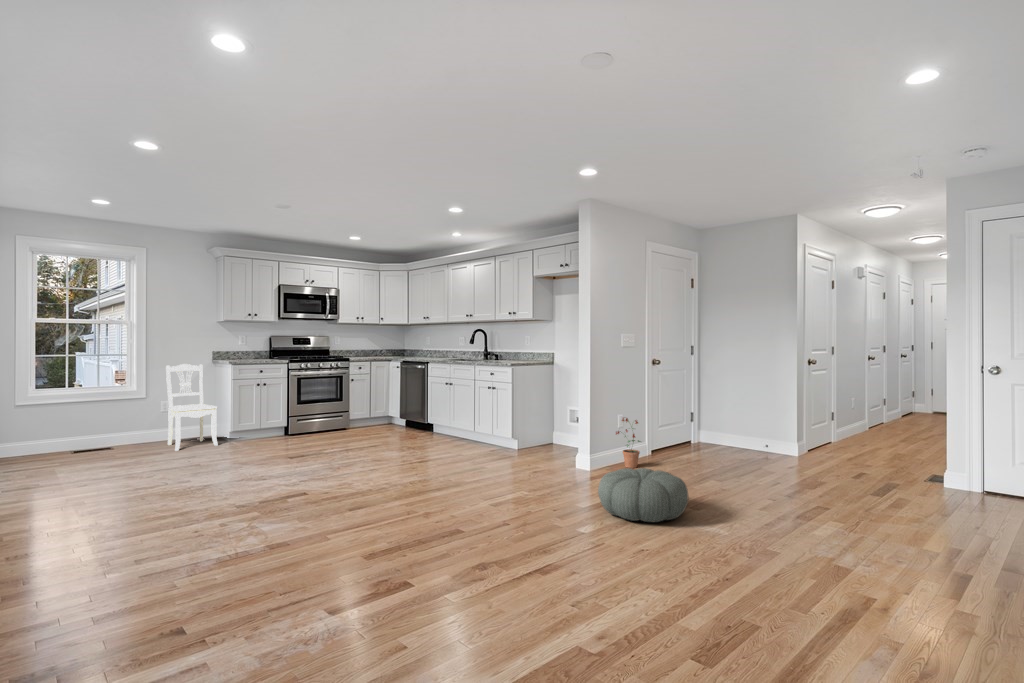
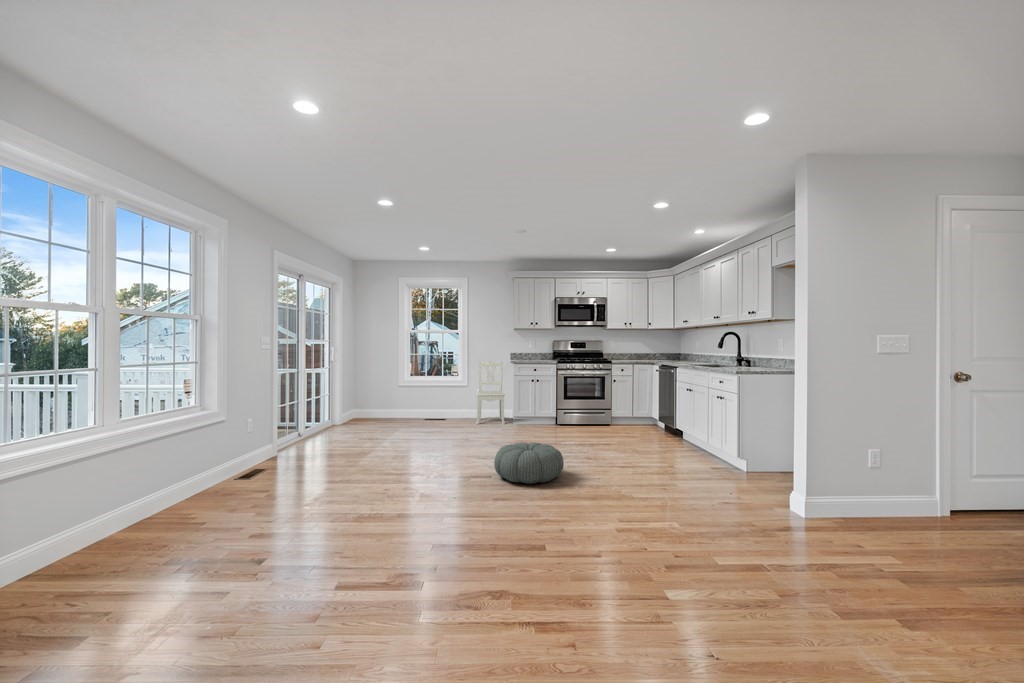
potted plant: present [616,418,641,468] -> none [860,453,909,530]
pouf: present [598,468,689,522] -> present [494,443,564,484]

